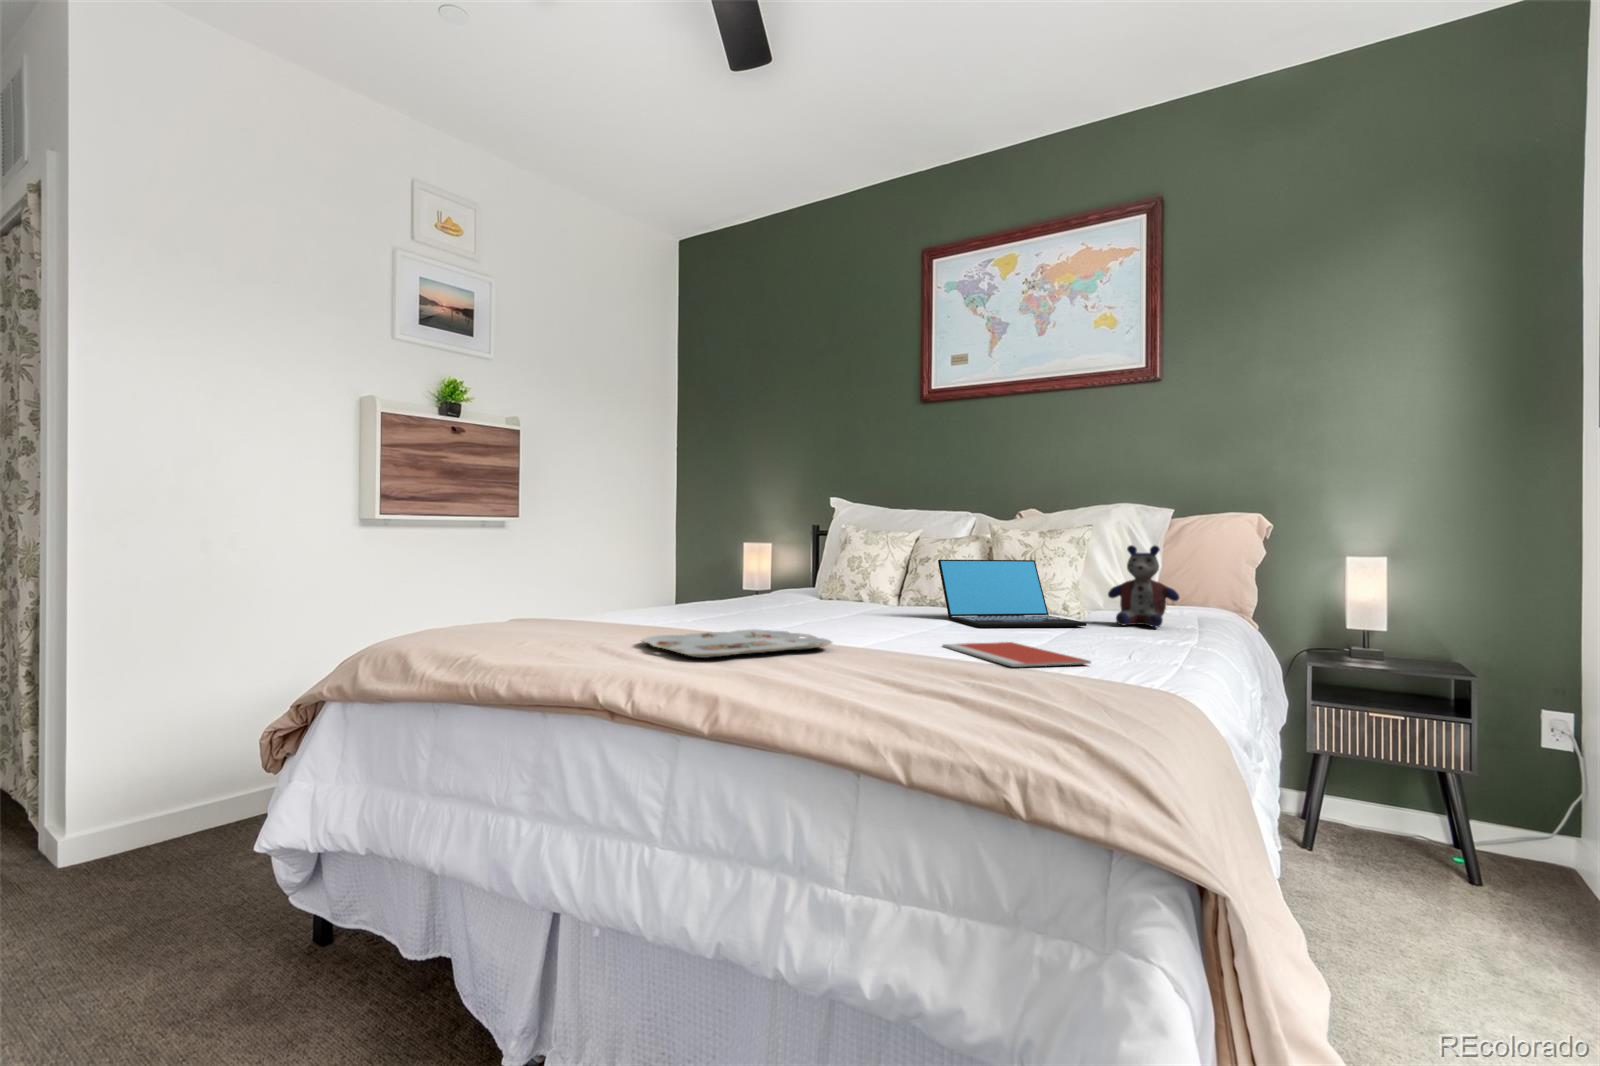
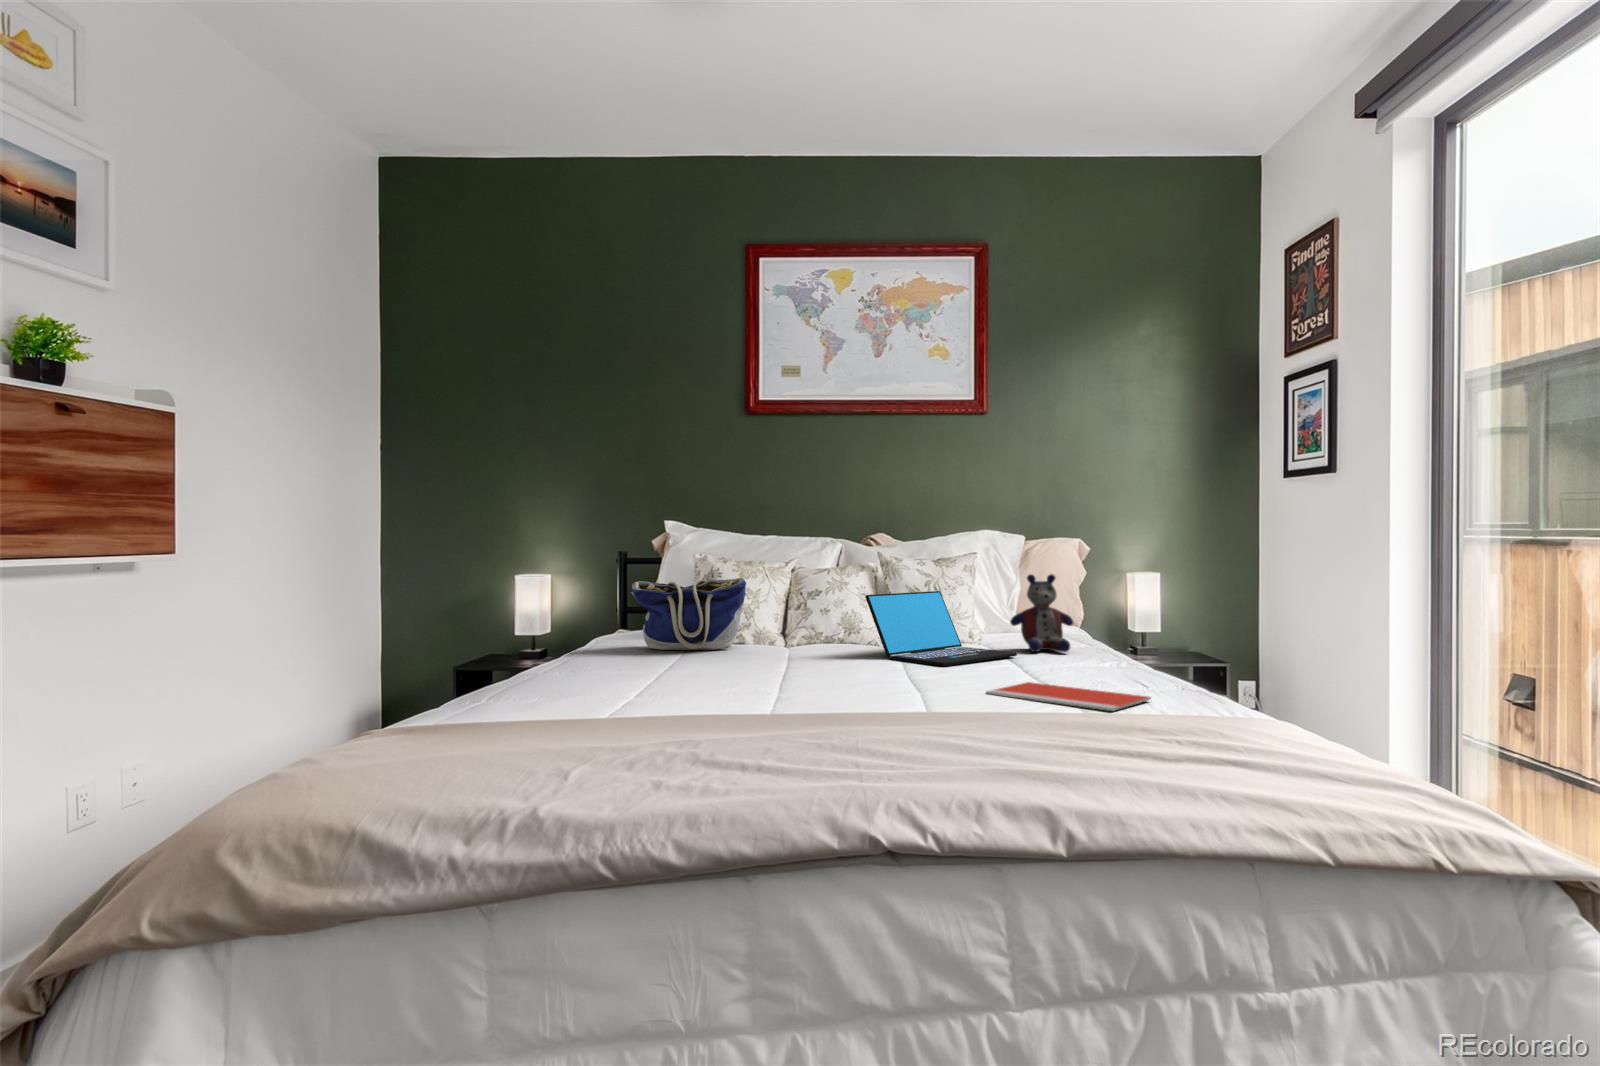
tote bag: none [755,542,847,604] -> present [631,578,746,650]
serving tray: present [641,629,832,658] -> none [715,693,924,740]

